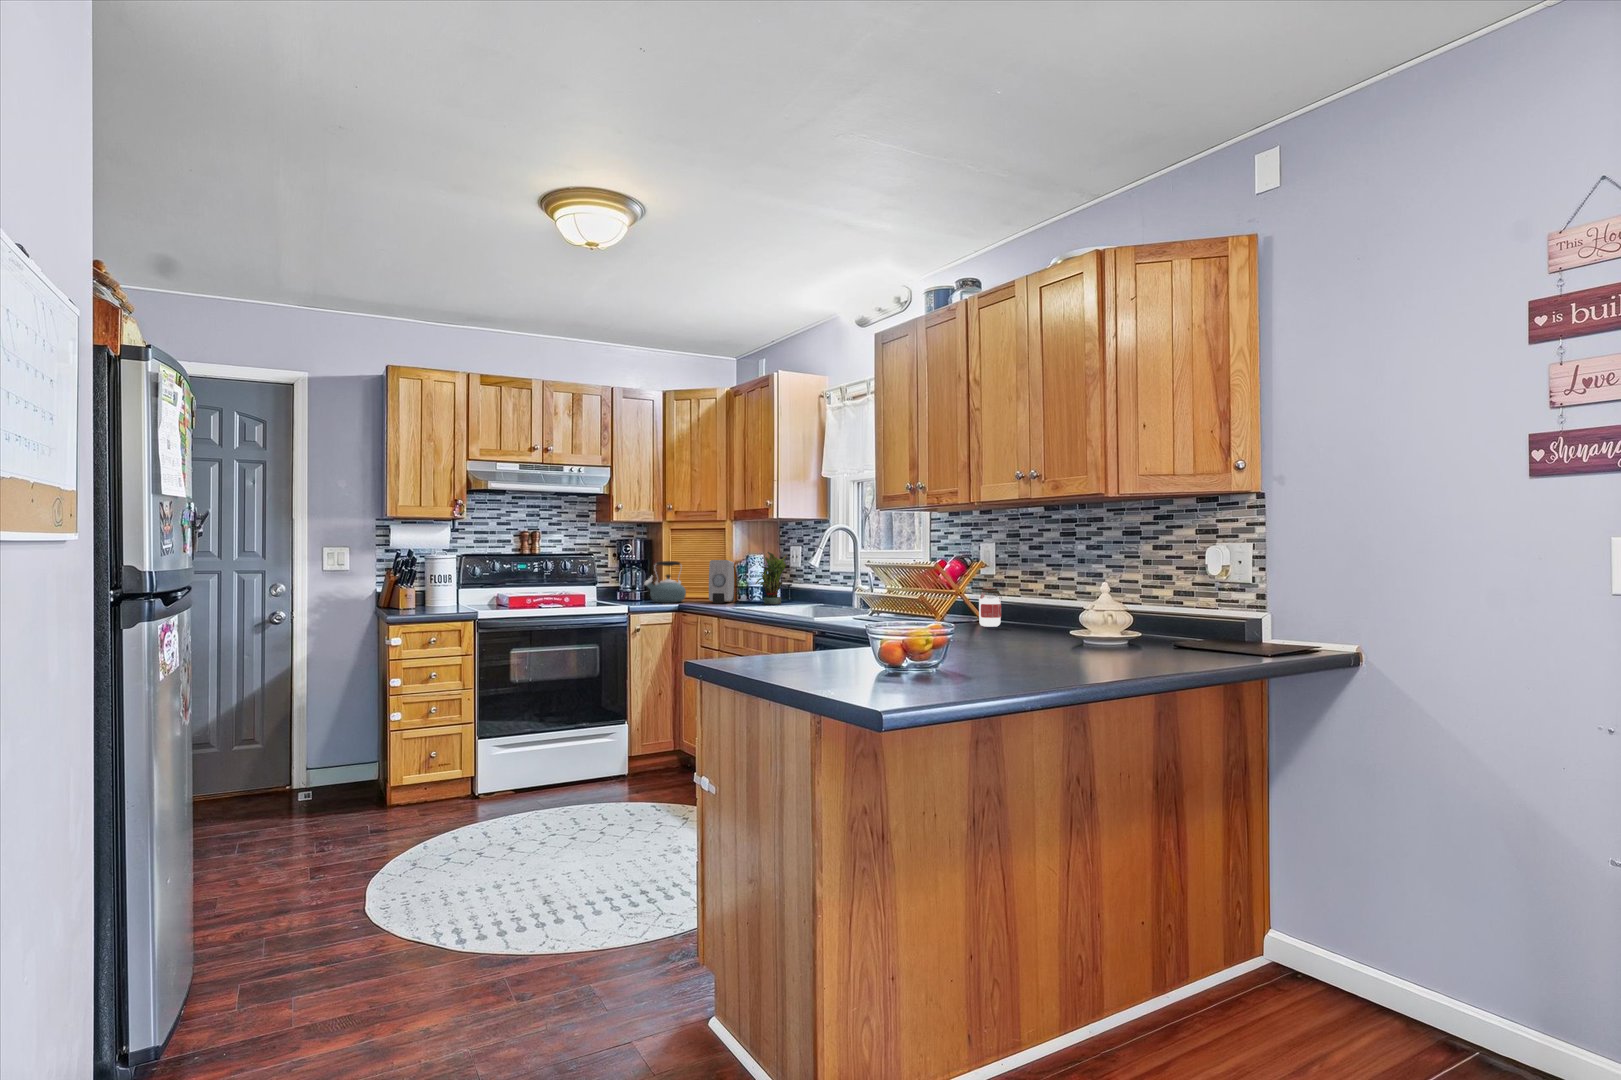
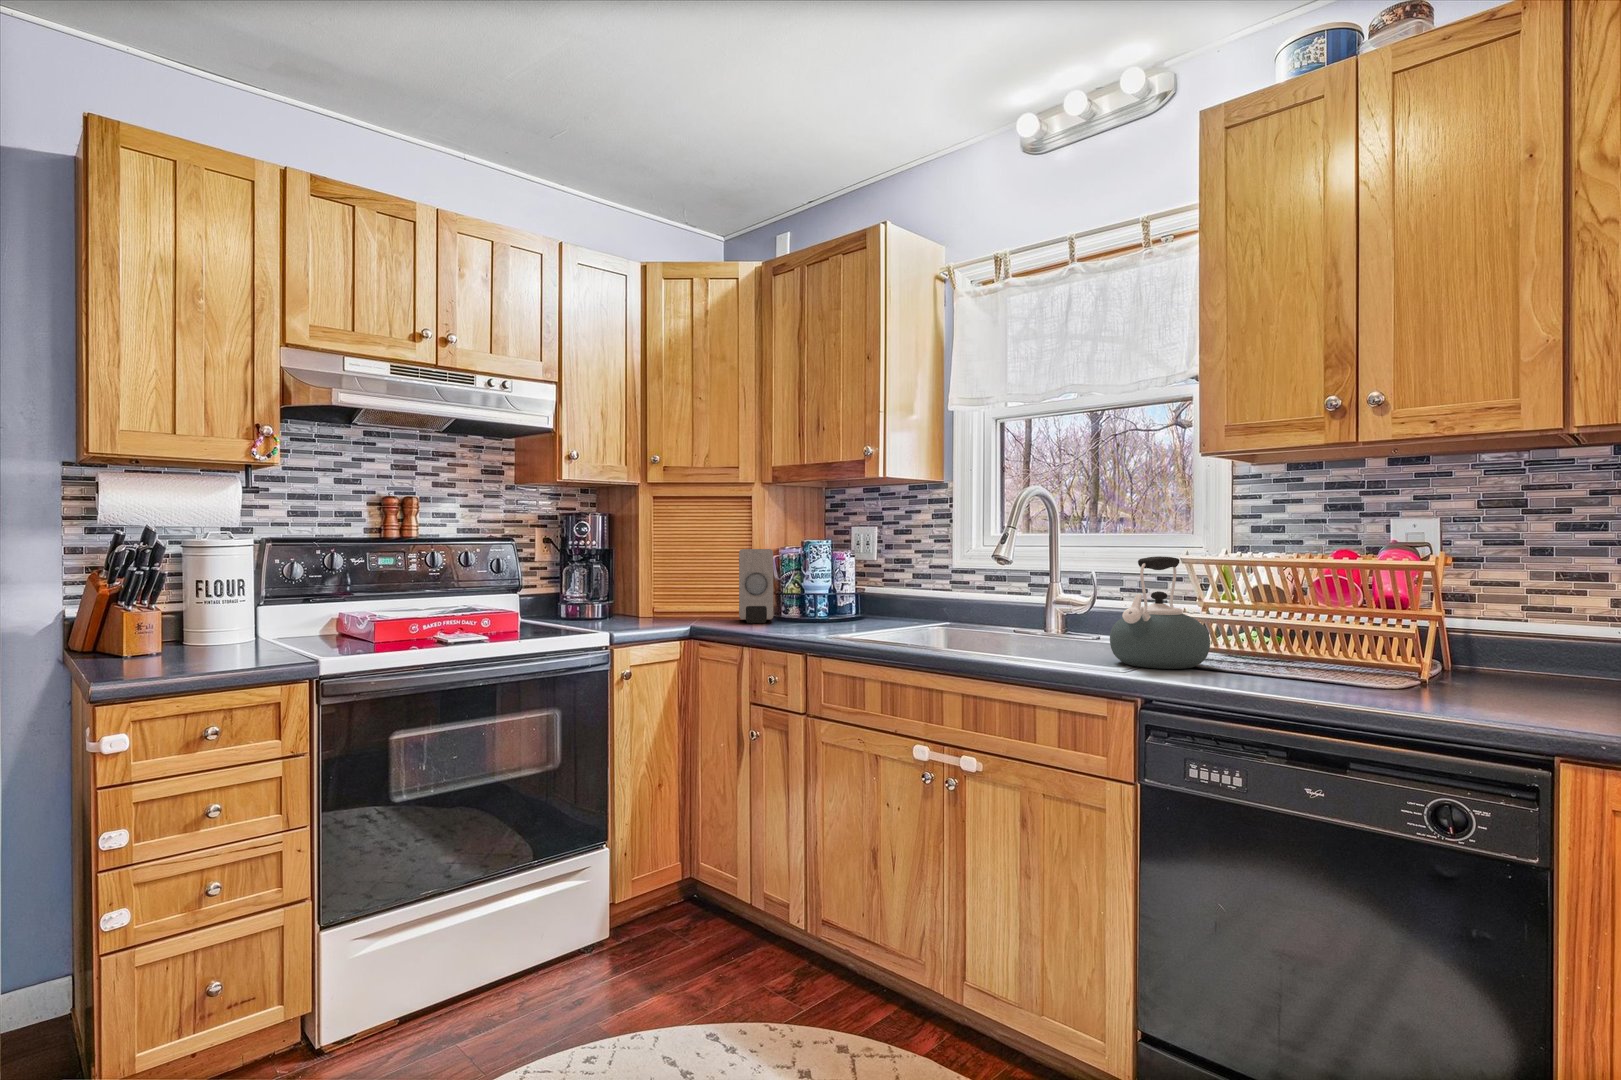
potted plant: present [755,552,787,604] -> none [818,534,873,623]
kettle: present [644,561,686,603] -> present [1110,556,1210,669]
jar: present [979,588,1001,627] -> none [1502,607,1567,689]

